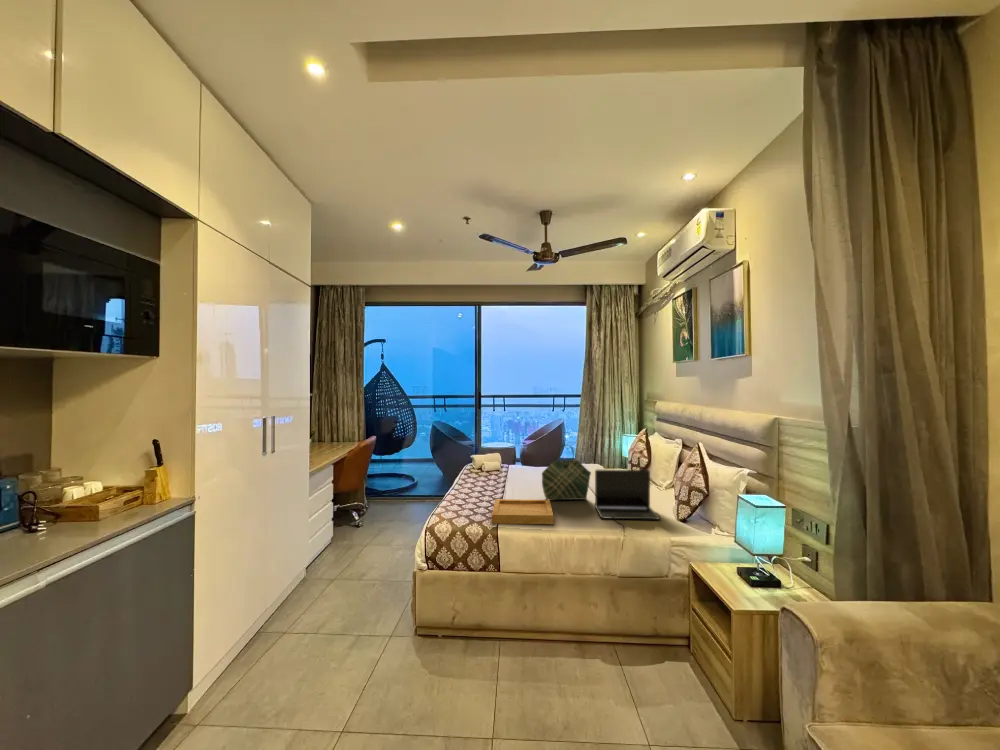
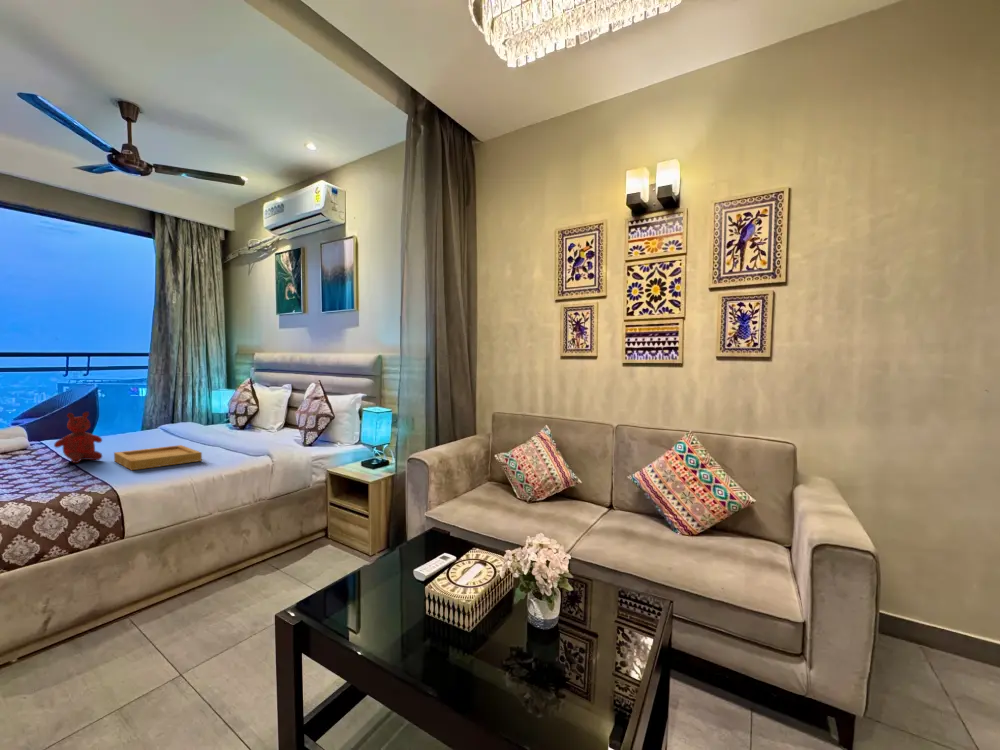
tote bag: present [542,446,591,500] -> none [163,390,217,449]
teddy bear: none [460,459,494,504] -> present [54,412,102,463]
laptop: present [595,470,660,519] -> none [228,407,295,451]

